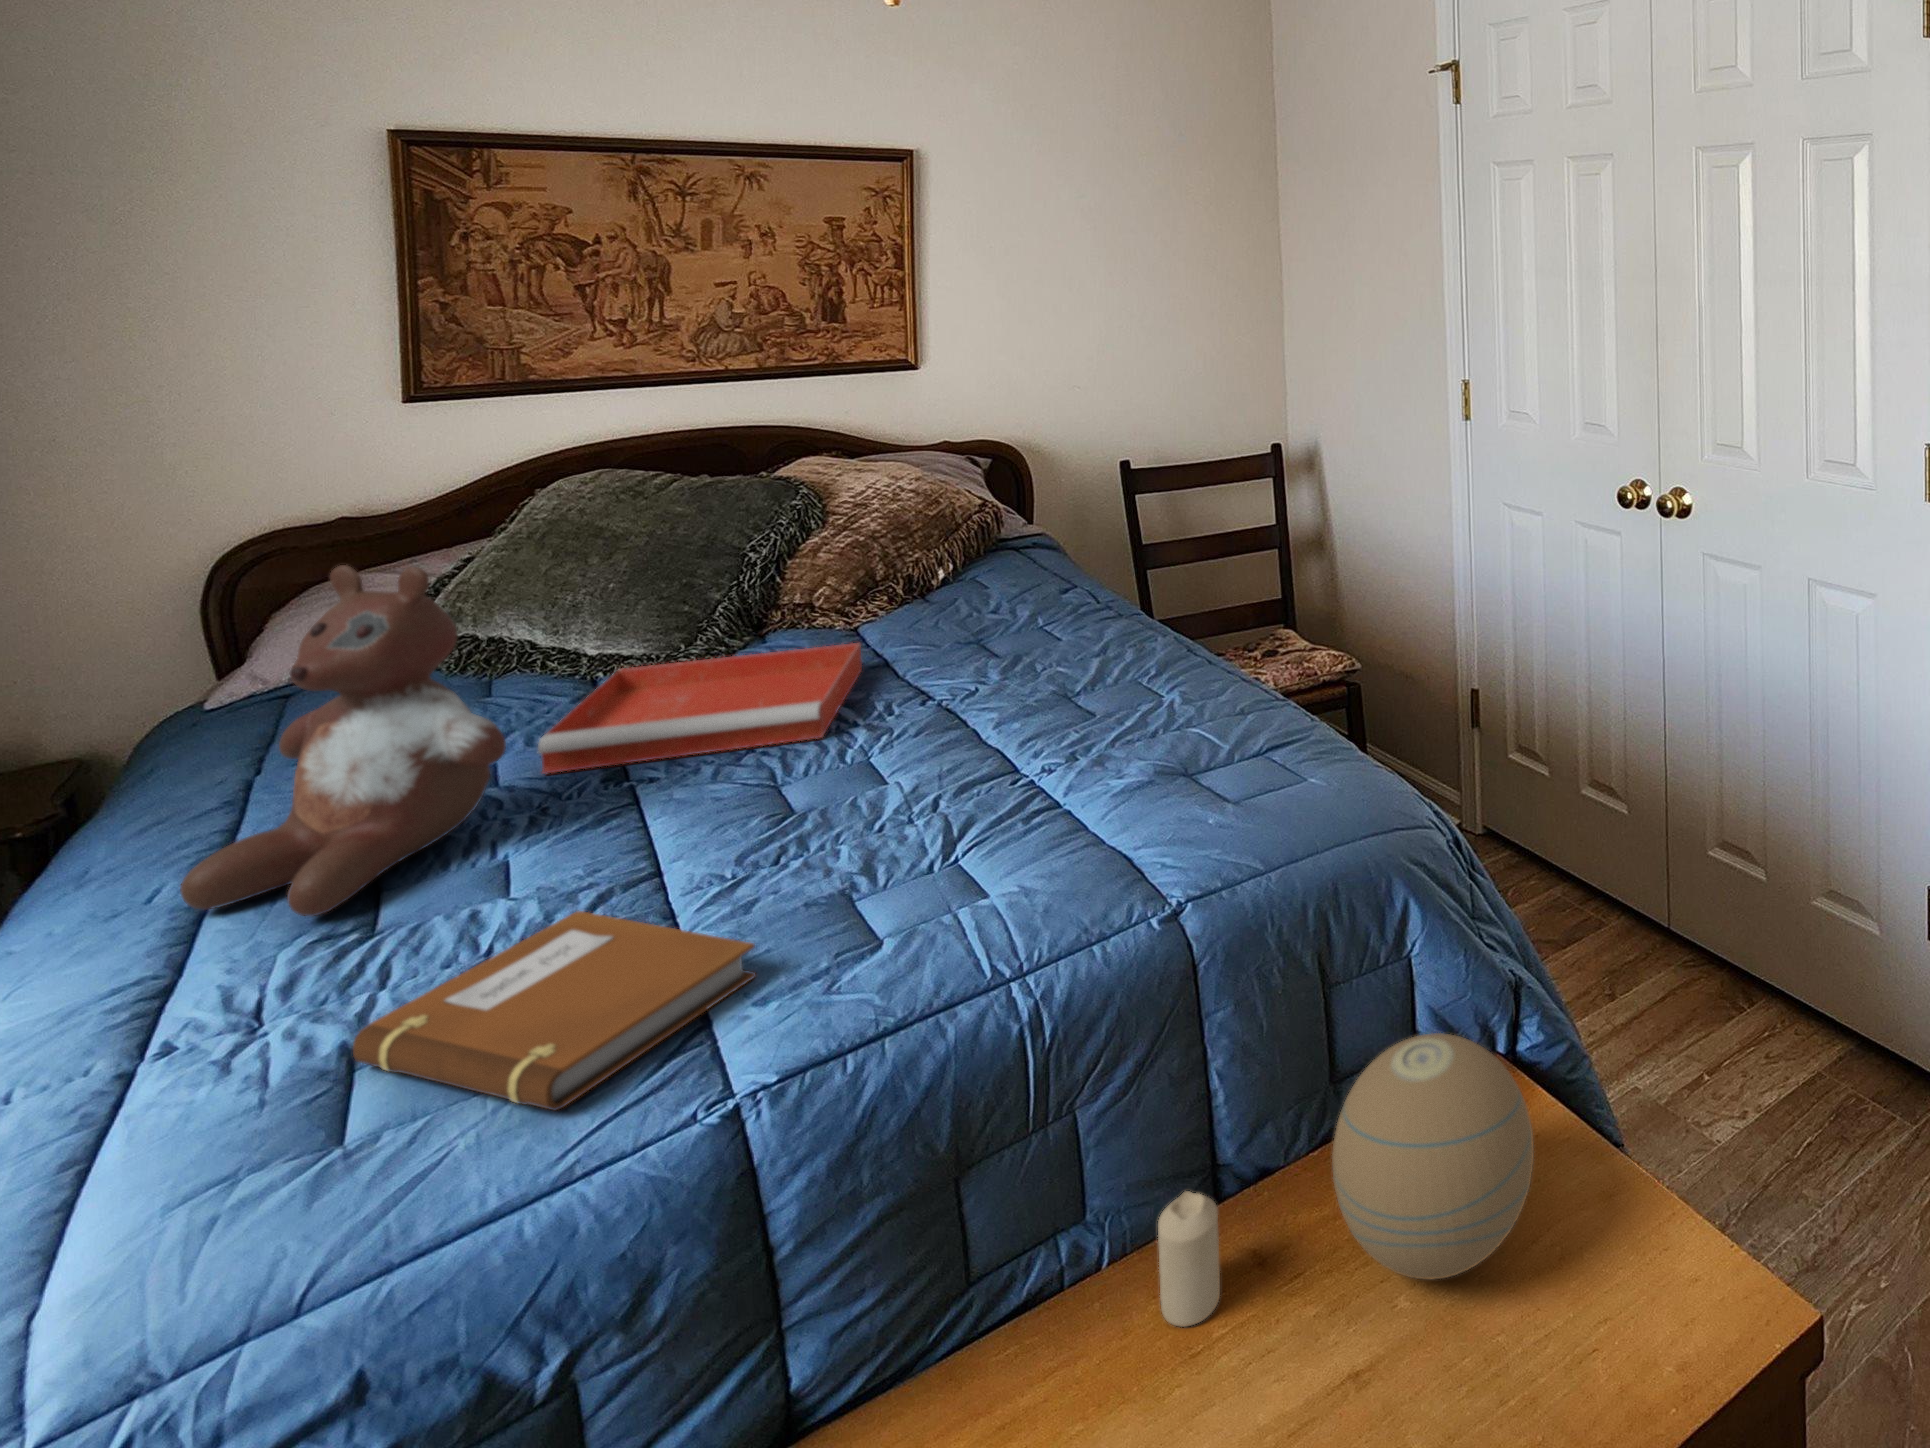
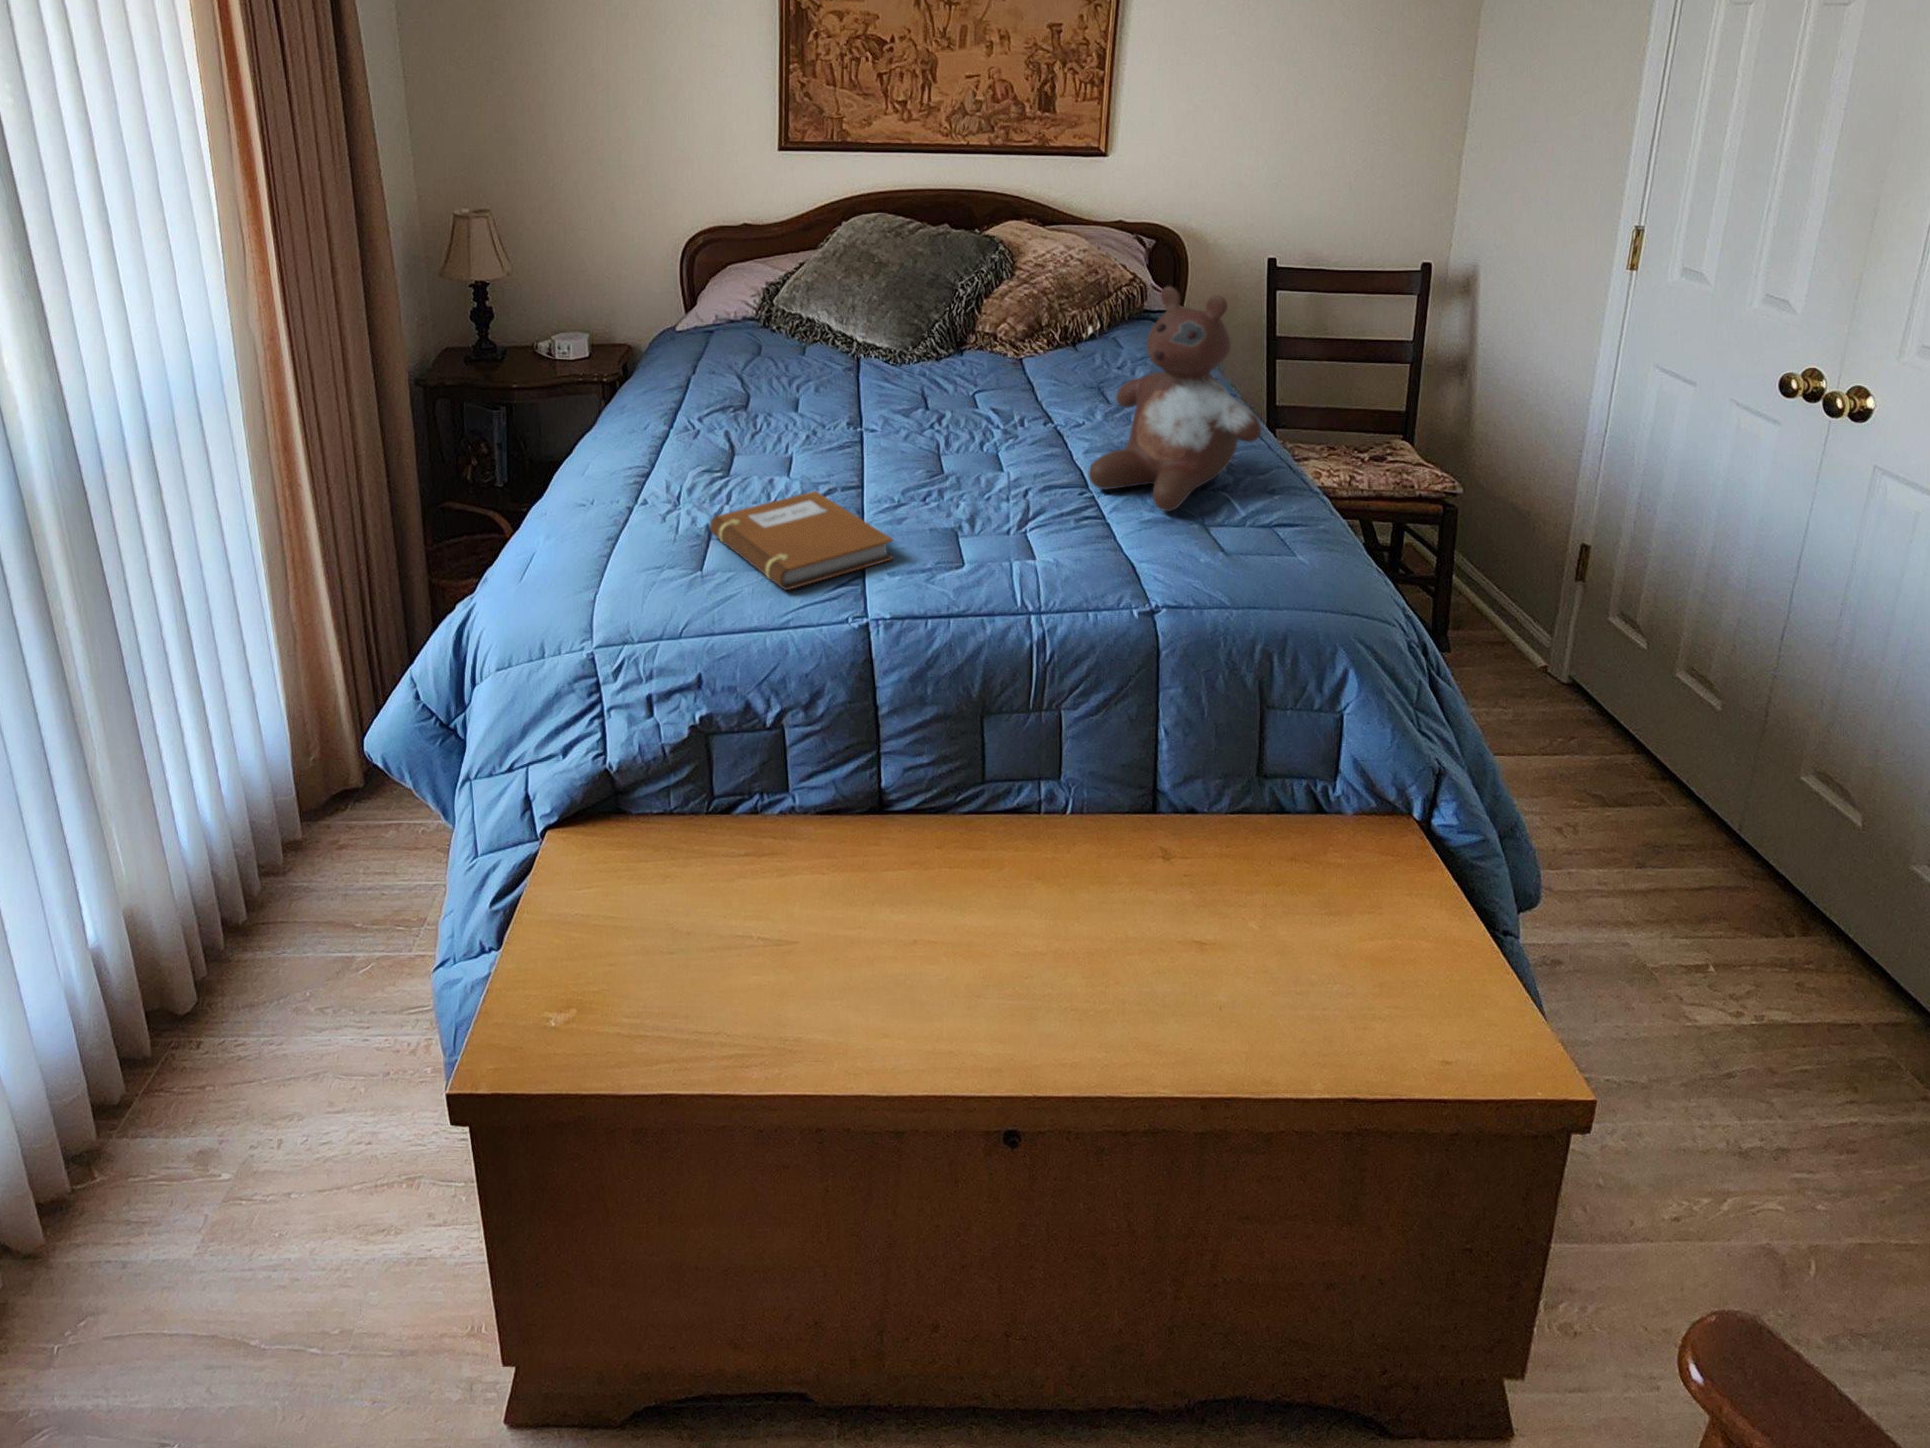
stuffed bear: present [180,565,506,916] -> present [1088,286,1261,511]
tray: present [538,643,862,774] -> none [818,353,1013,429]
decorative orb: present [1332,1033,1534,1279] -> none [1222,767,1395,942]
candle: present [1158,1191,1220,1327] -> none [1092,793,1137,876]

